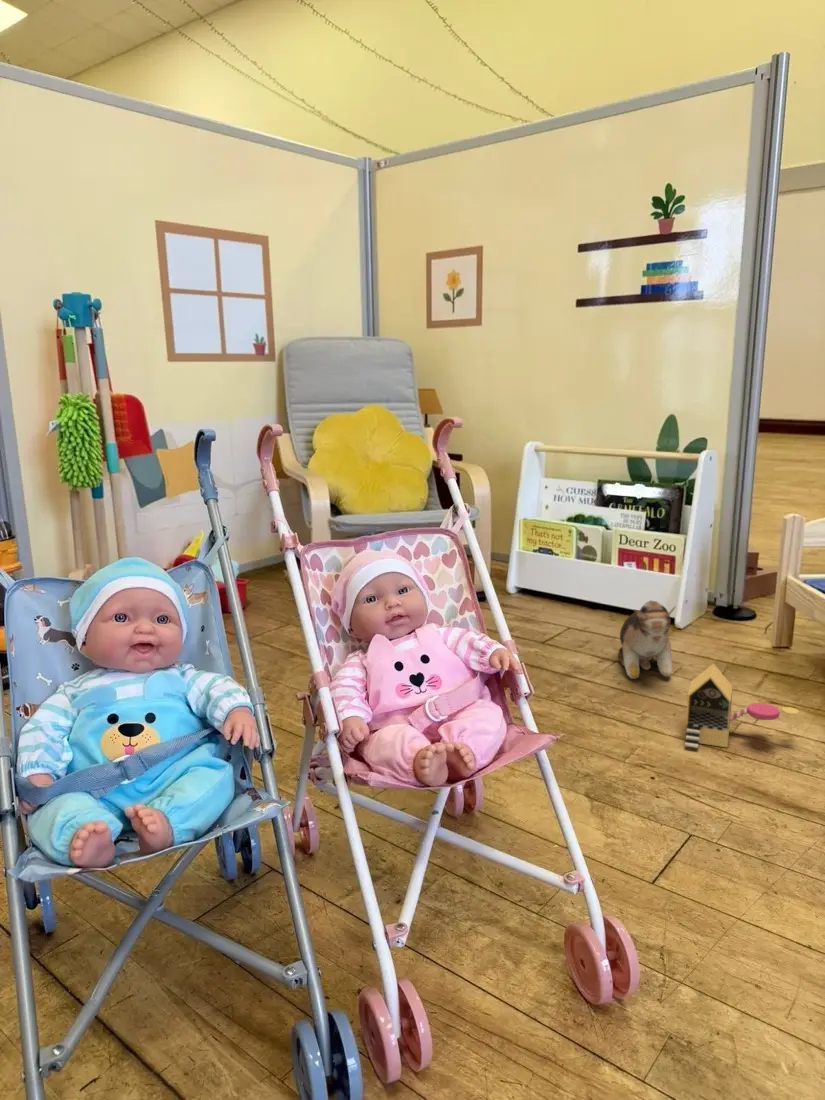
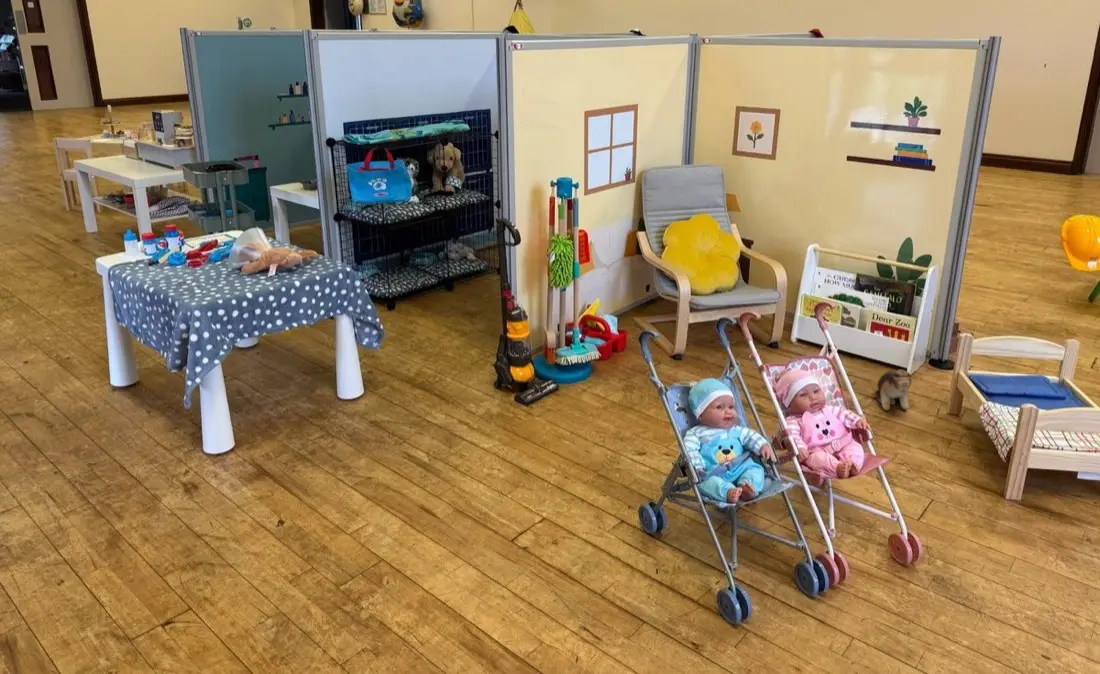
toy house: present [685,664,799,748] -> none [921,408,980,452]

